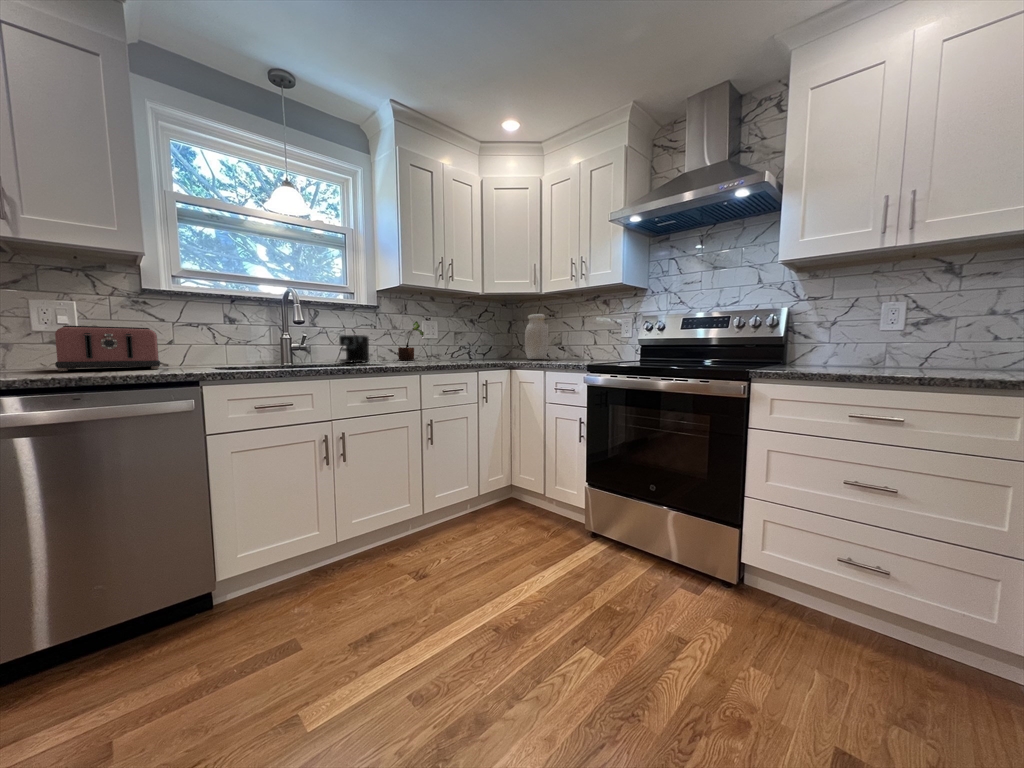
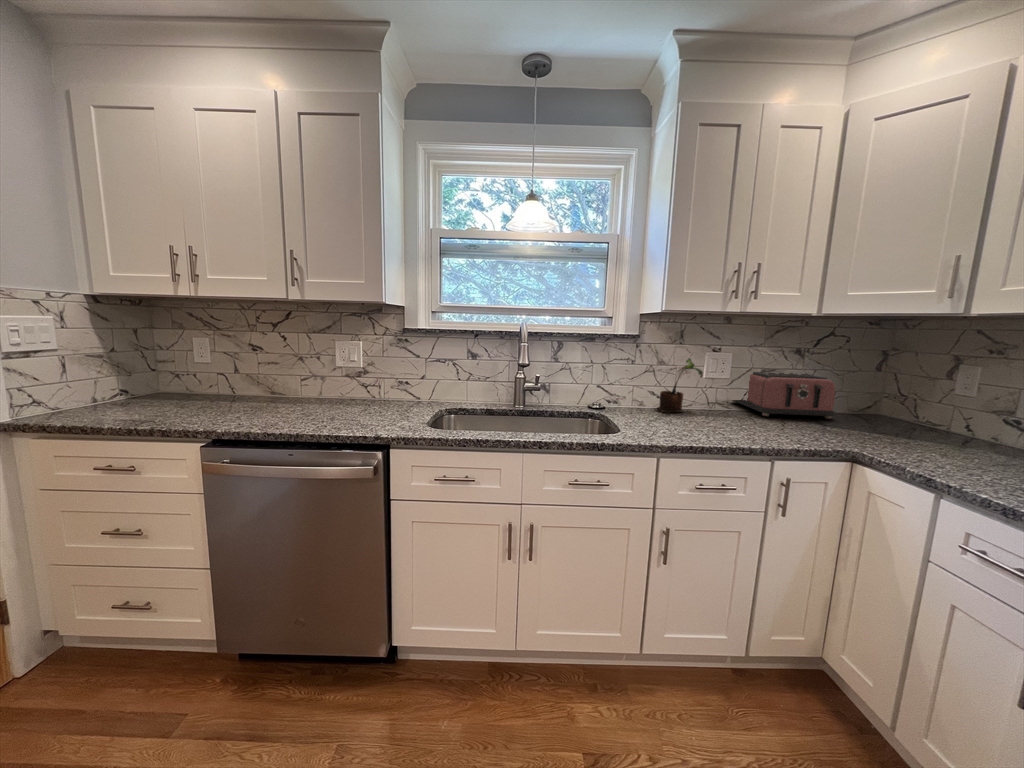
jar: present [525,314,548,359] -> none [898,362,968,455]
toaster: present [55,325,160,371] -> present [732,372,835,419]
coffee maker: present [339,335,369,363] -> none [572,376,646,420]

